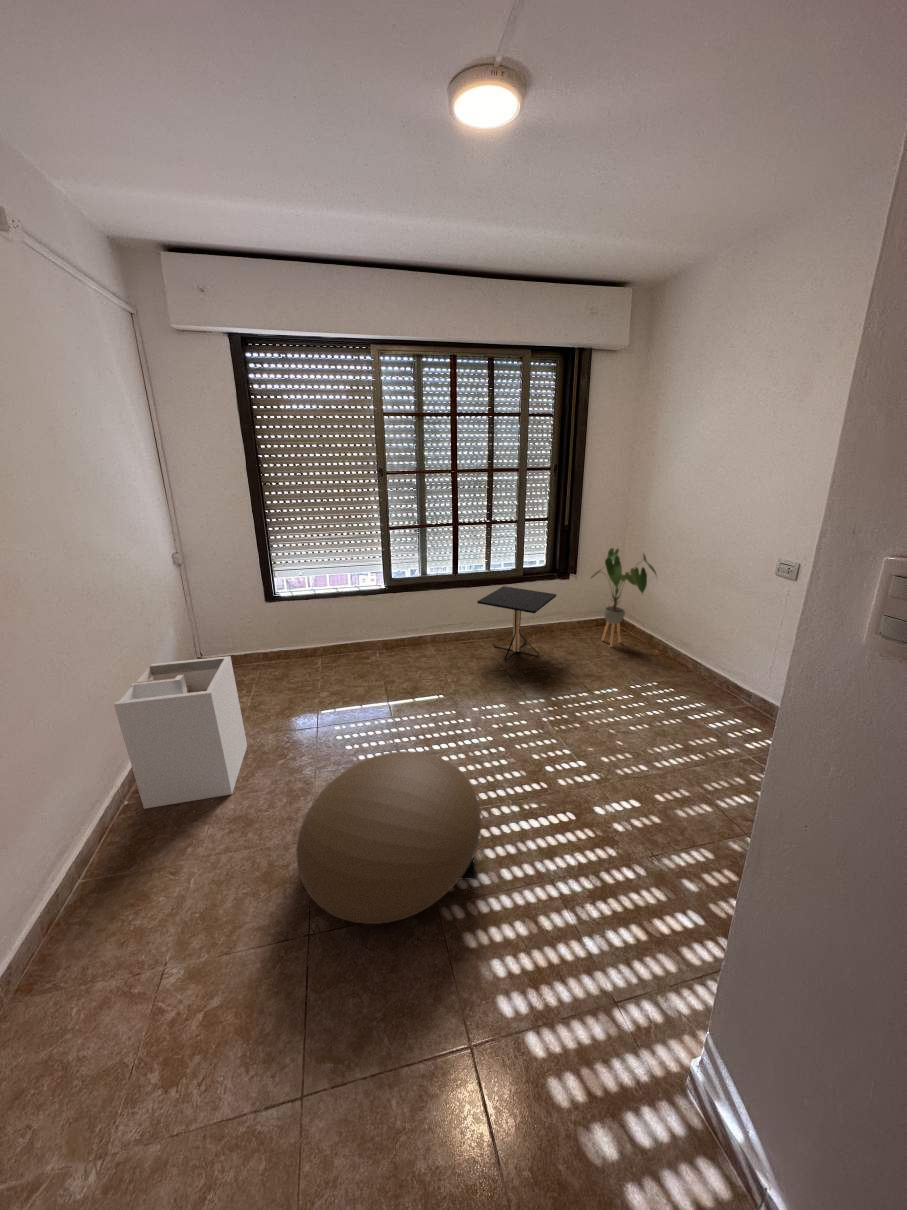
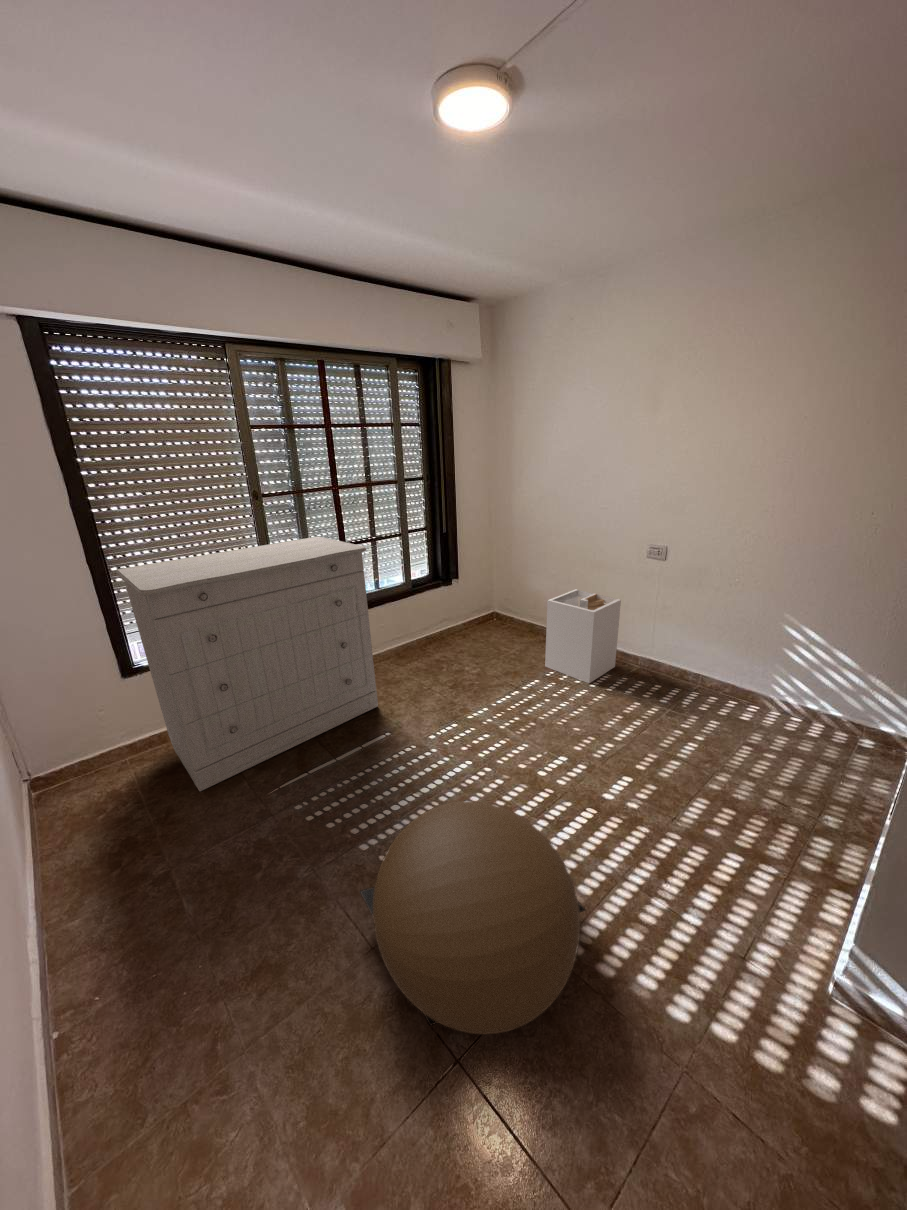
dresser: none [262,513,449,694] -> present [116,536,378,791]
house plant: present [591,548,657,647] -> none [476,550,534,642]
side table: present [477,586,556,660] -> none [389,602,456,677]
laundry hamper: present [114,656,247,809] -> present [545,589,621,683]

